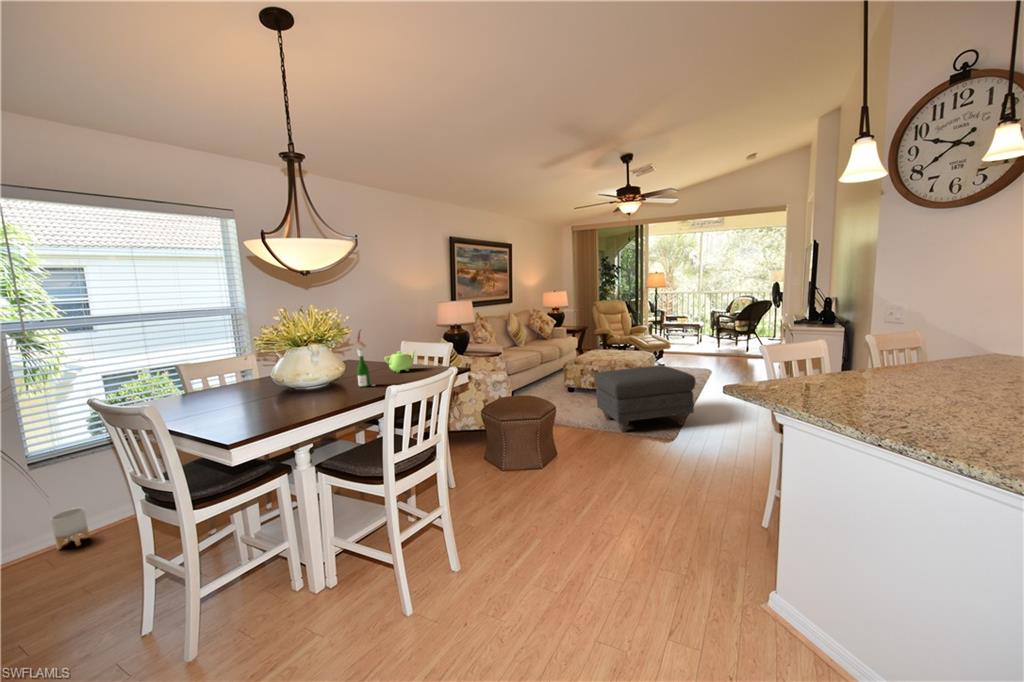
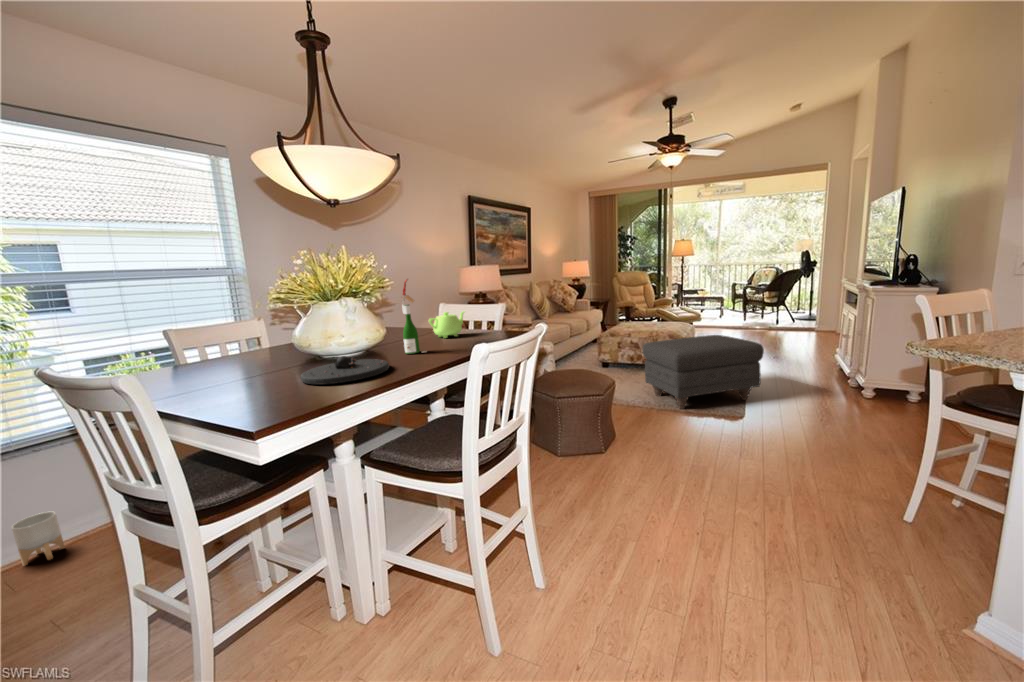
plate: none [272,390,340,412] -> present [301,356,389,385]

